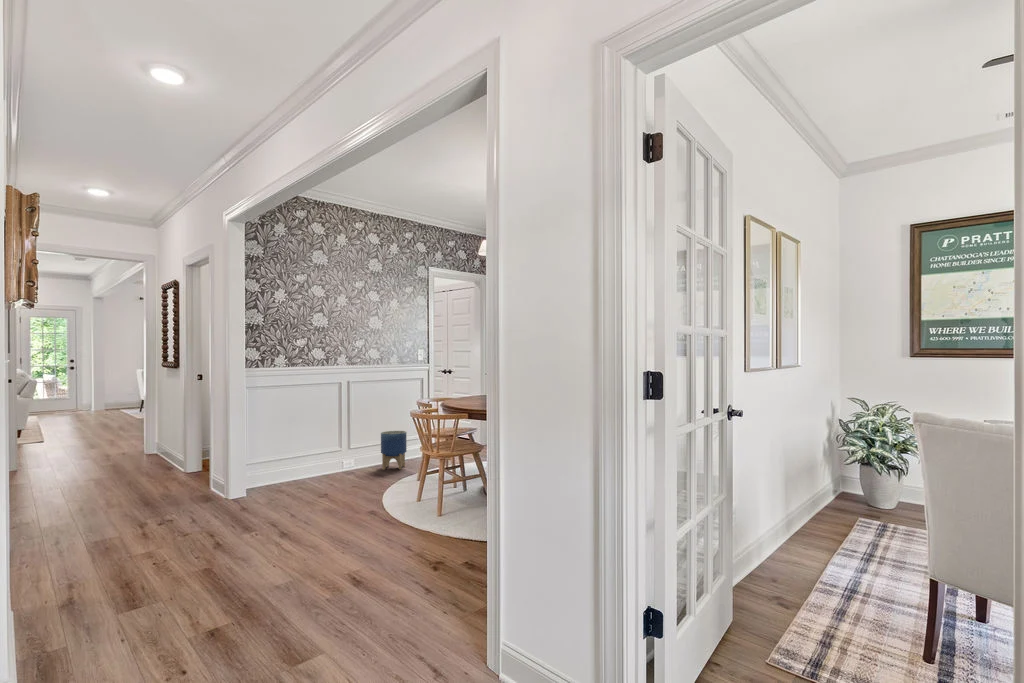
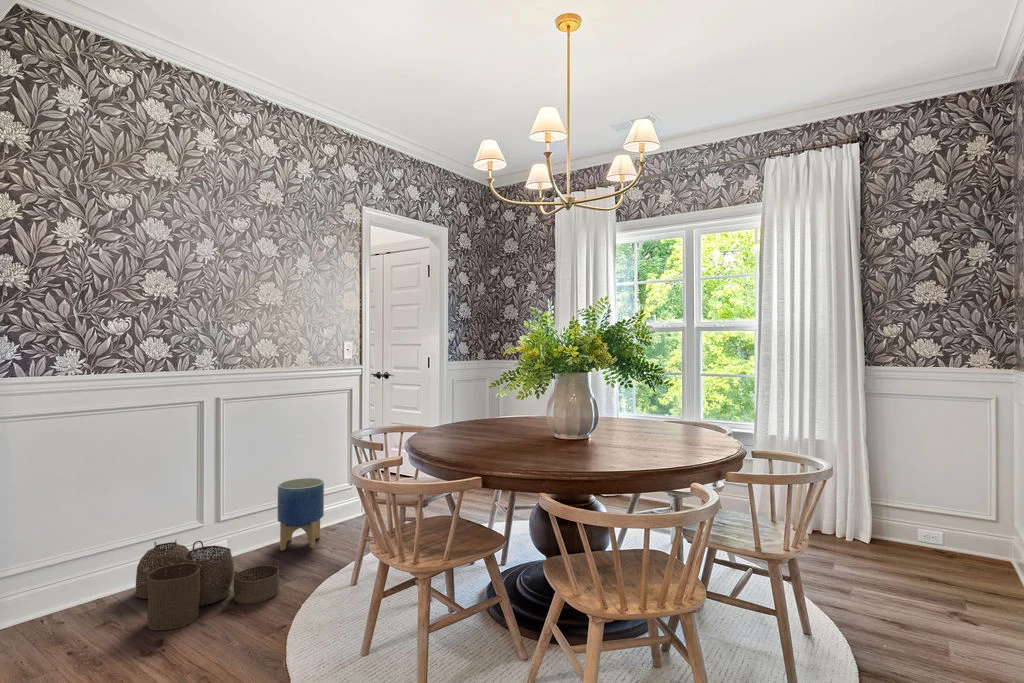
woven basket: none [311,454,382,491] -> present [135,541,280,630]

